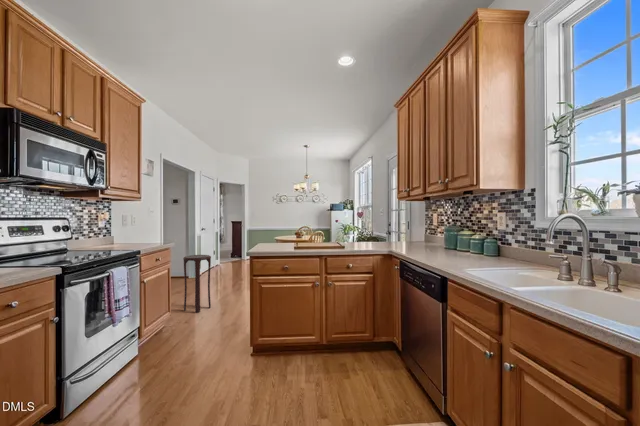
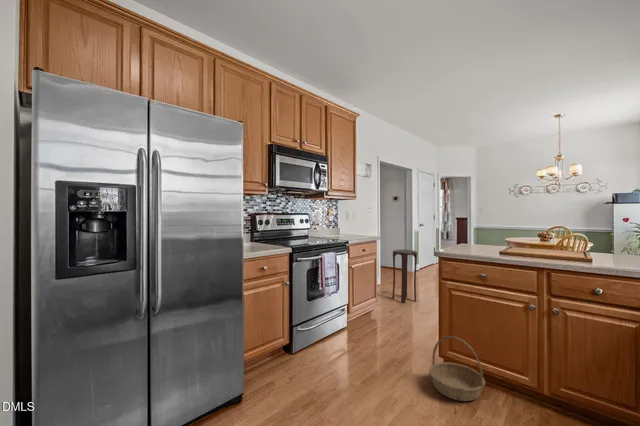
basket: none [254,331,303,392] -> present [429,336,485,401]

